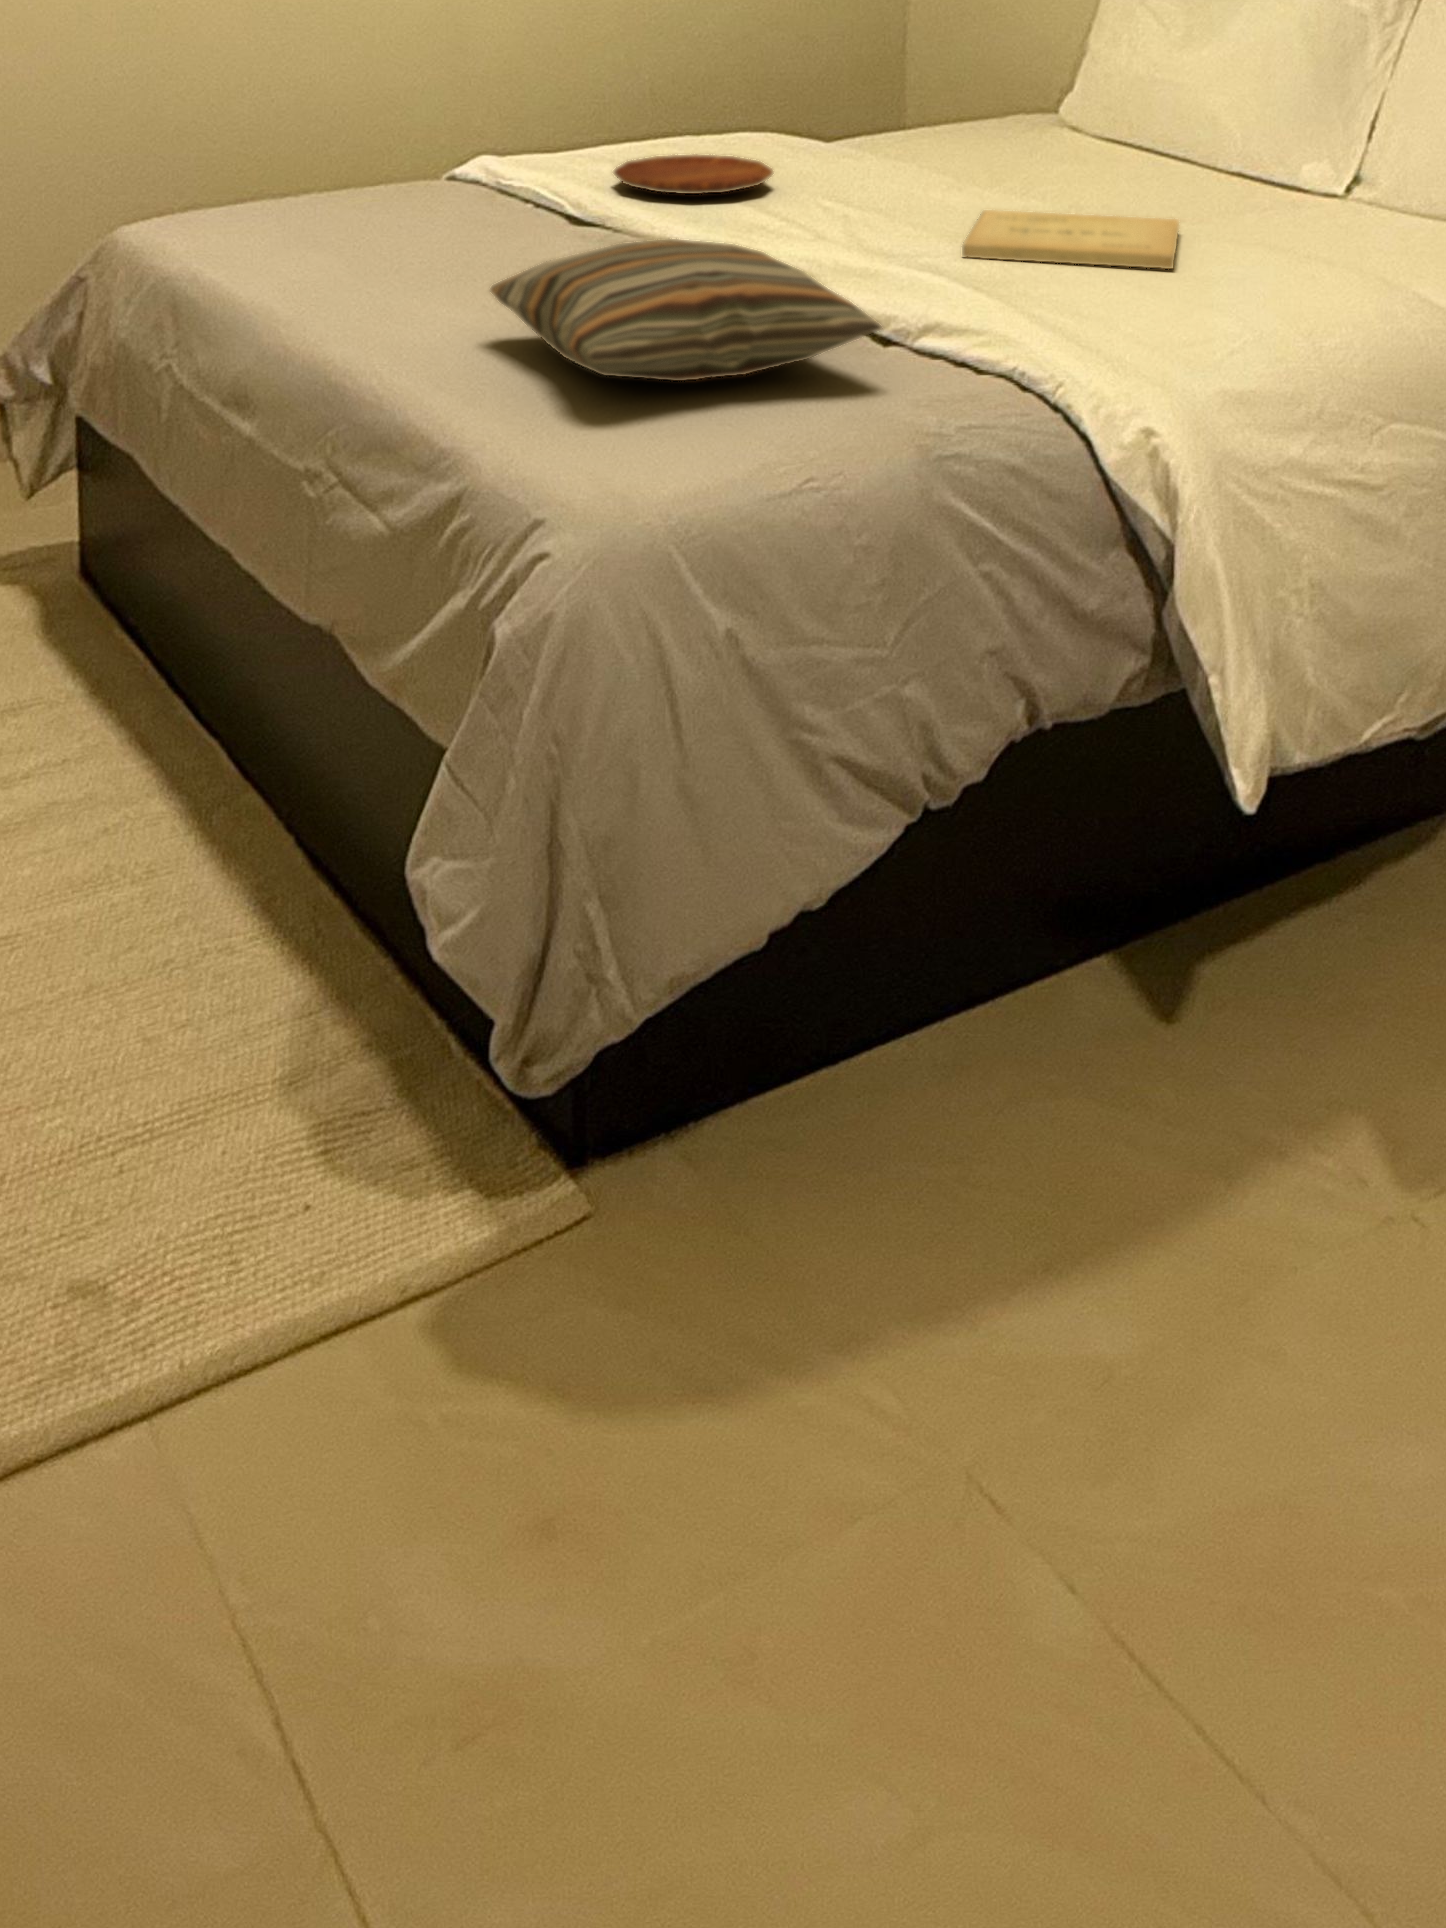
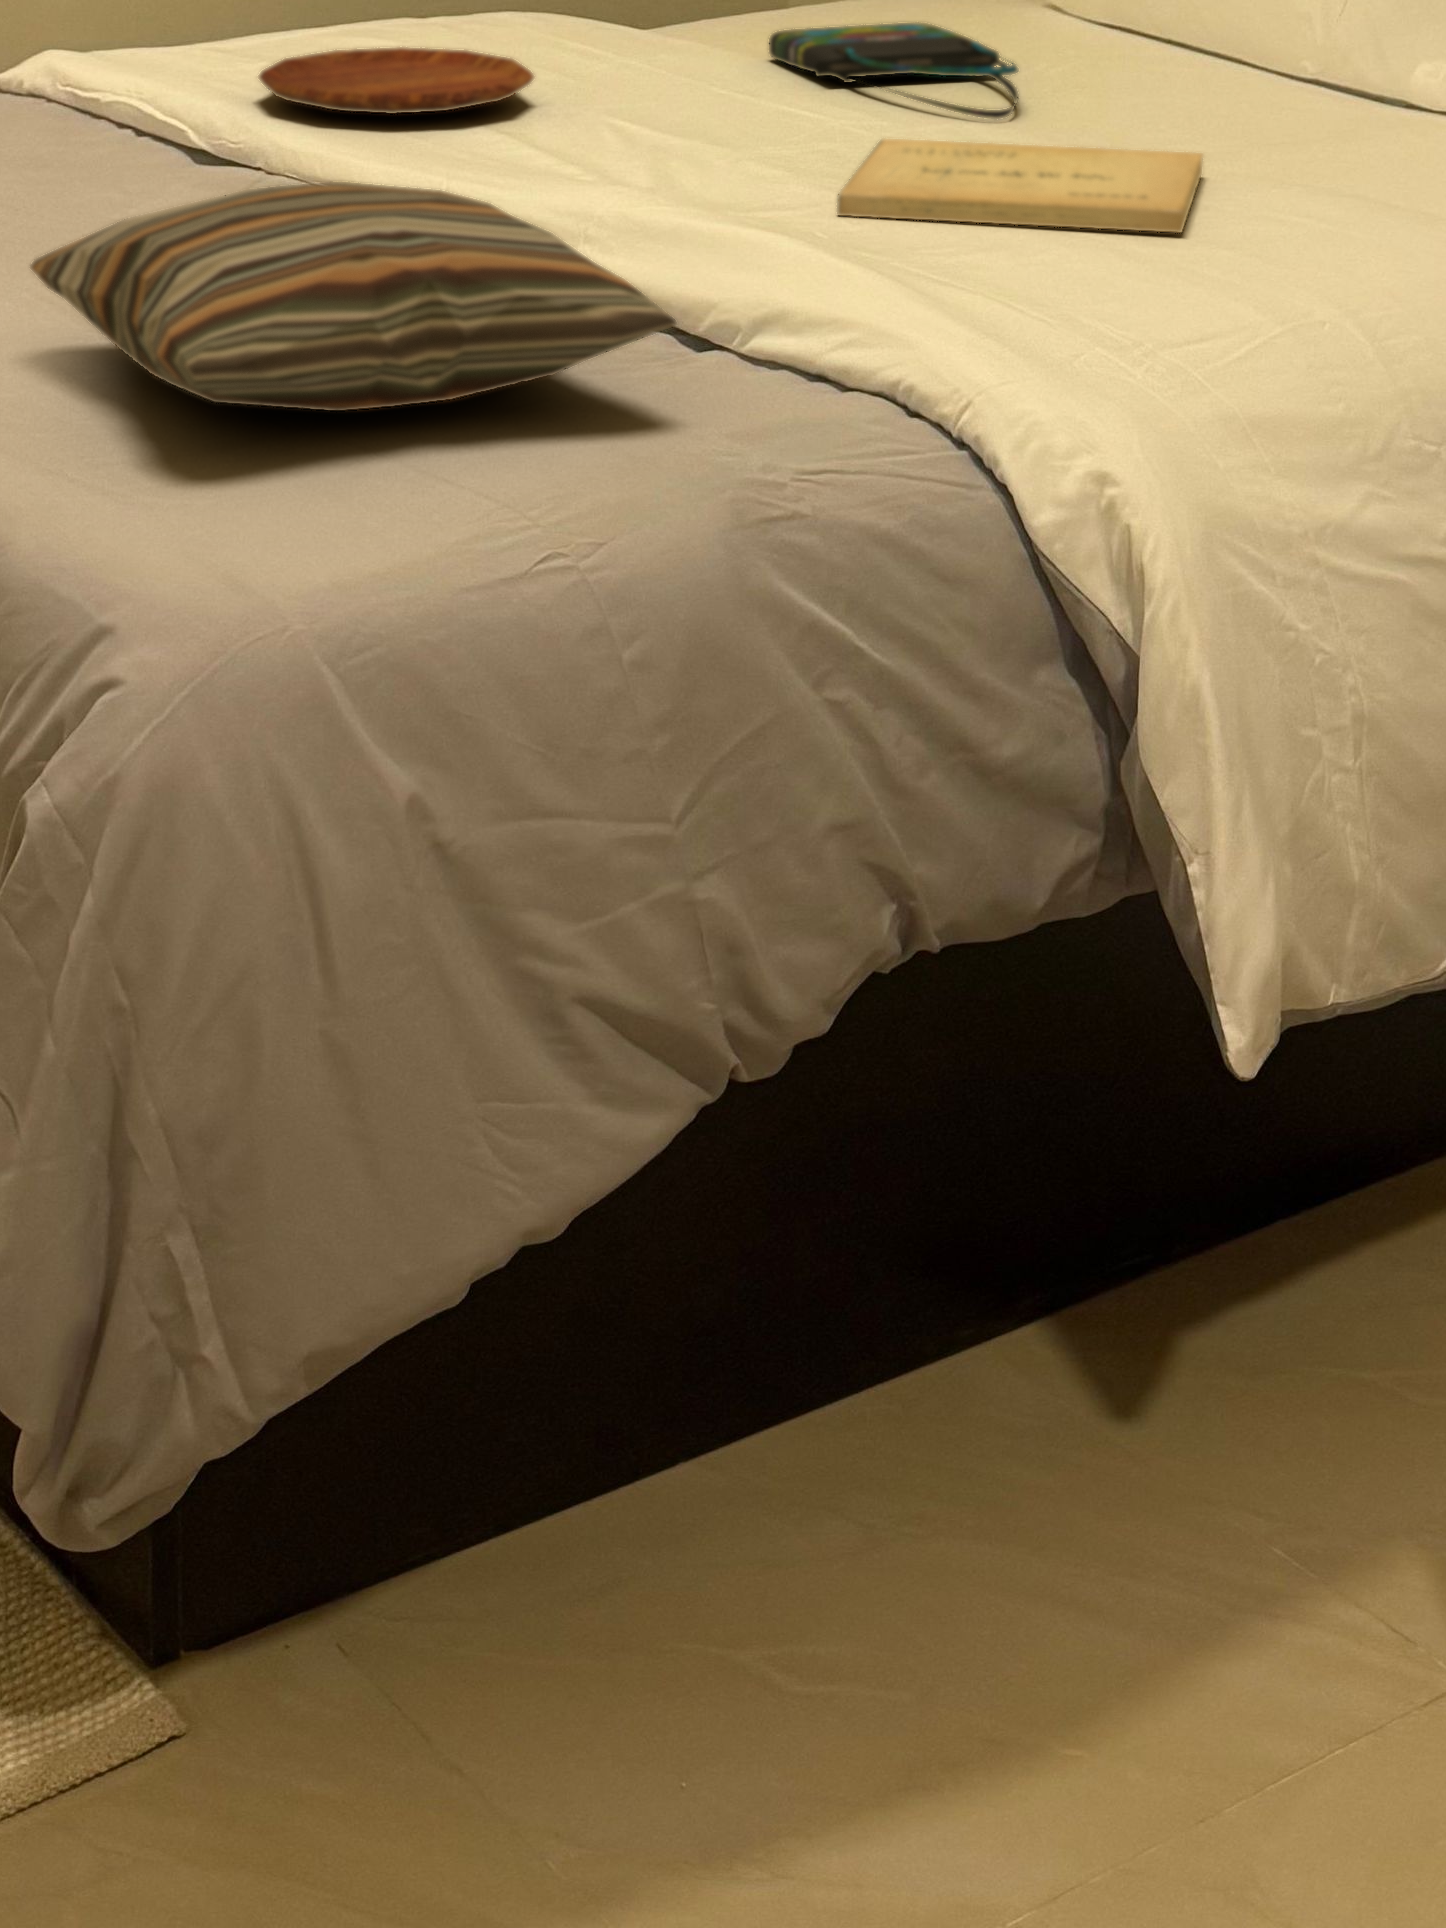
tote bag: none [908,140,1061,198] -> present [769,23,1018,119]

